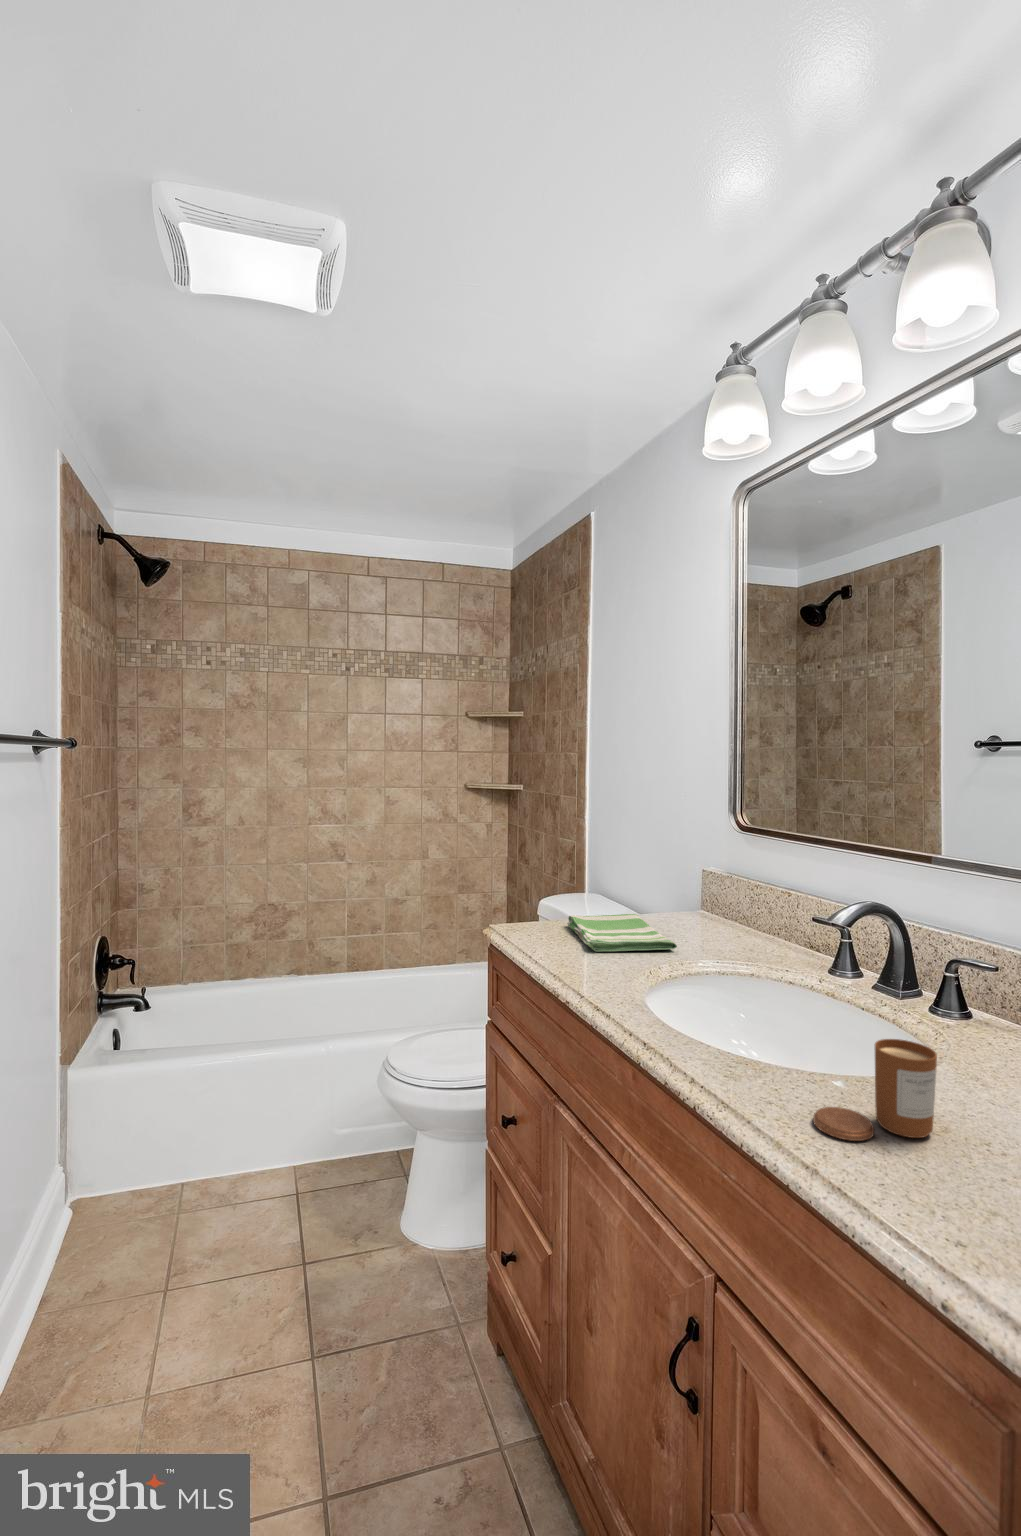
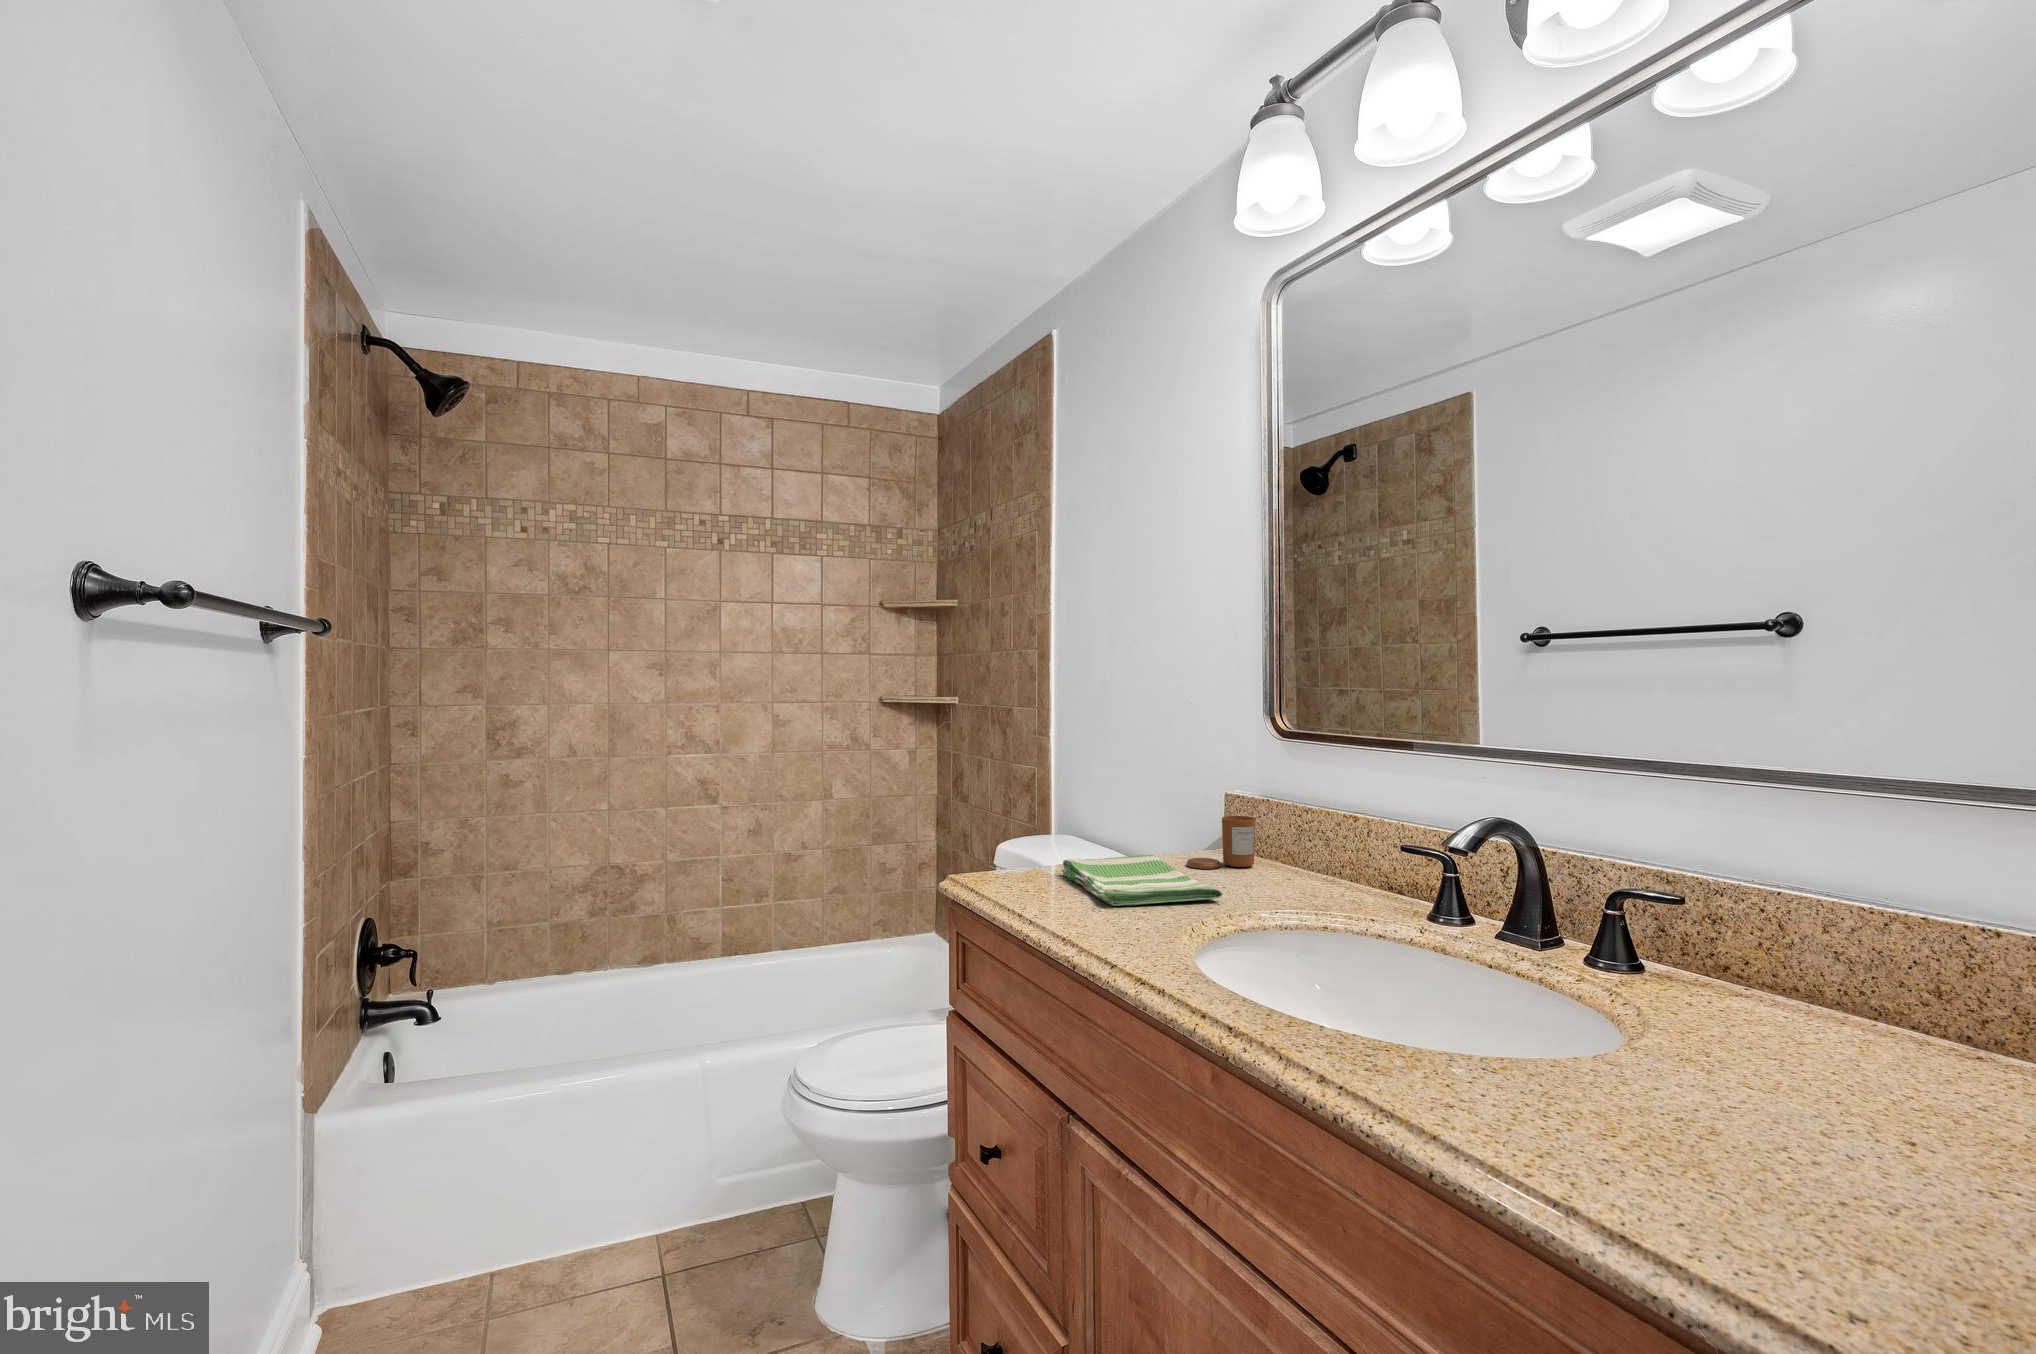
candle: present [813,1039,937,1141] -> present [1187,816,1255,869]

